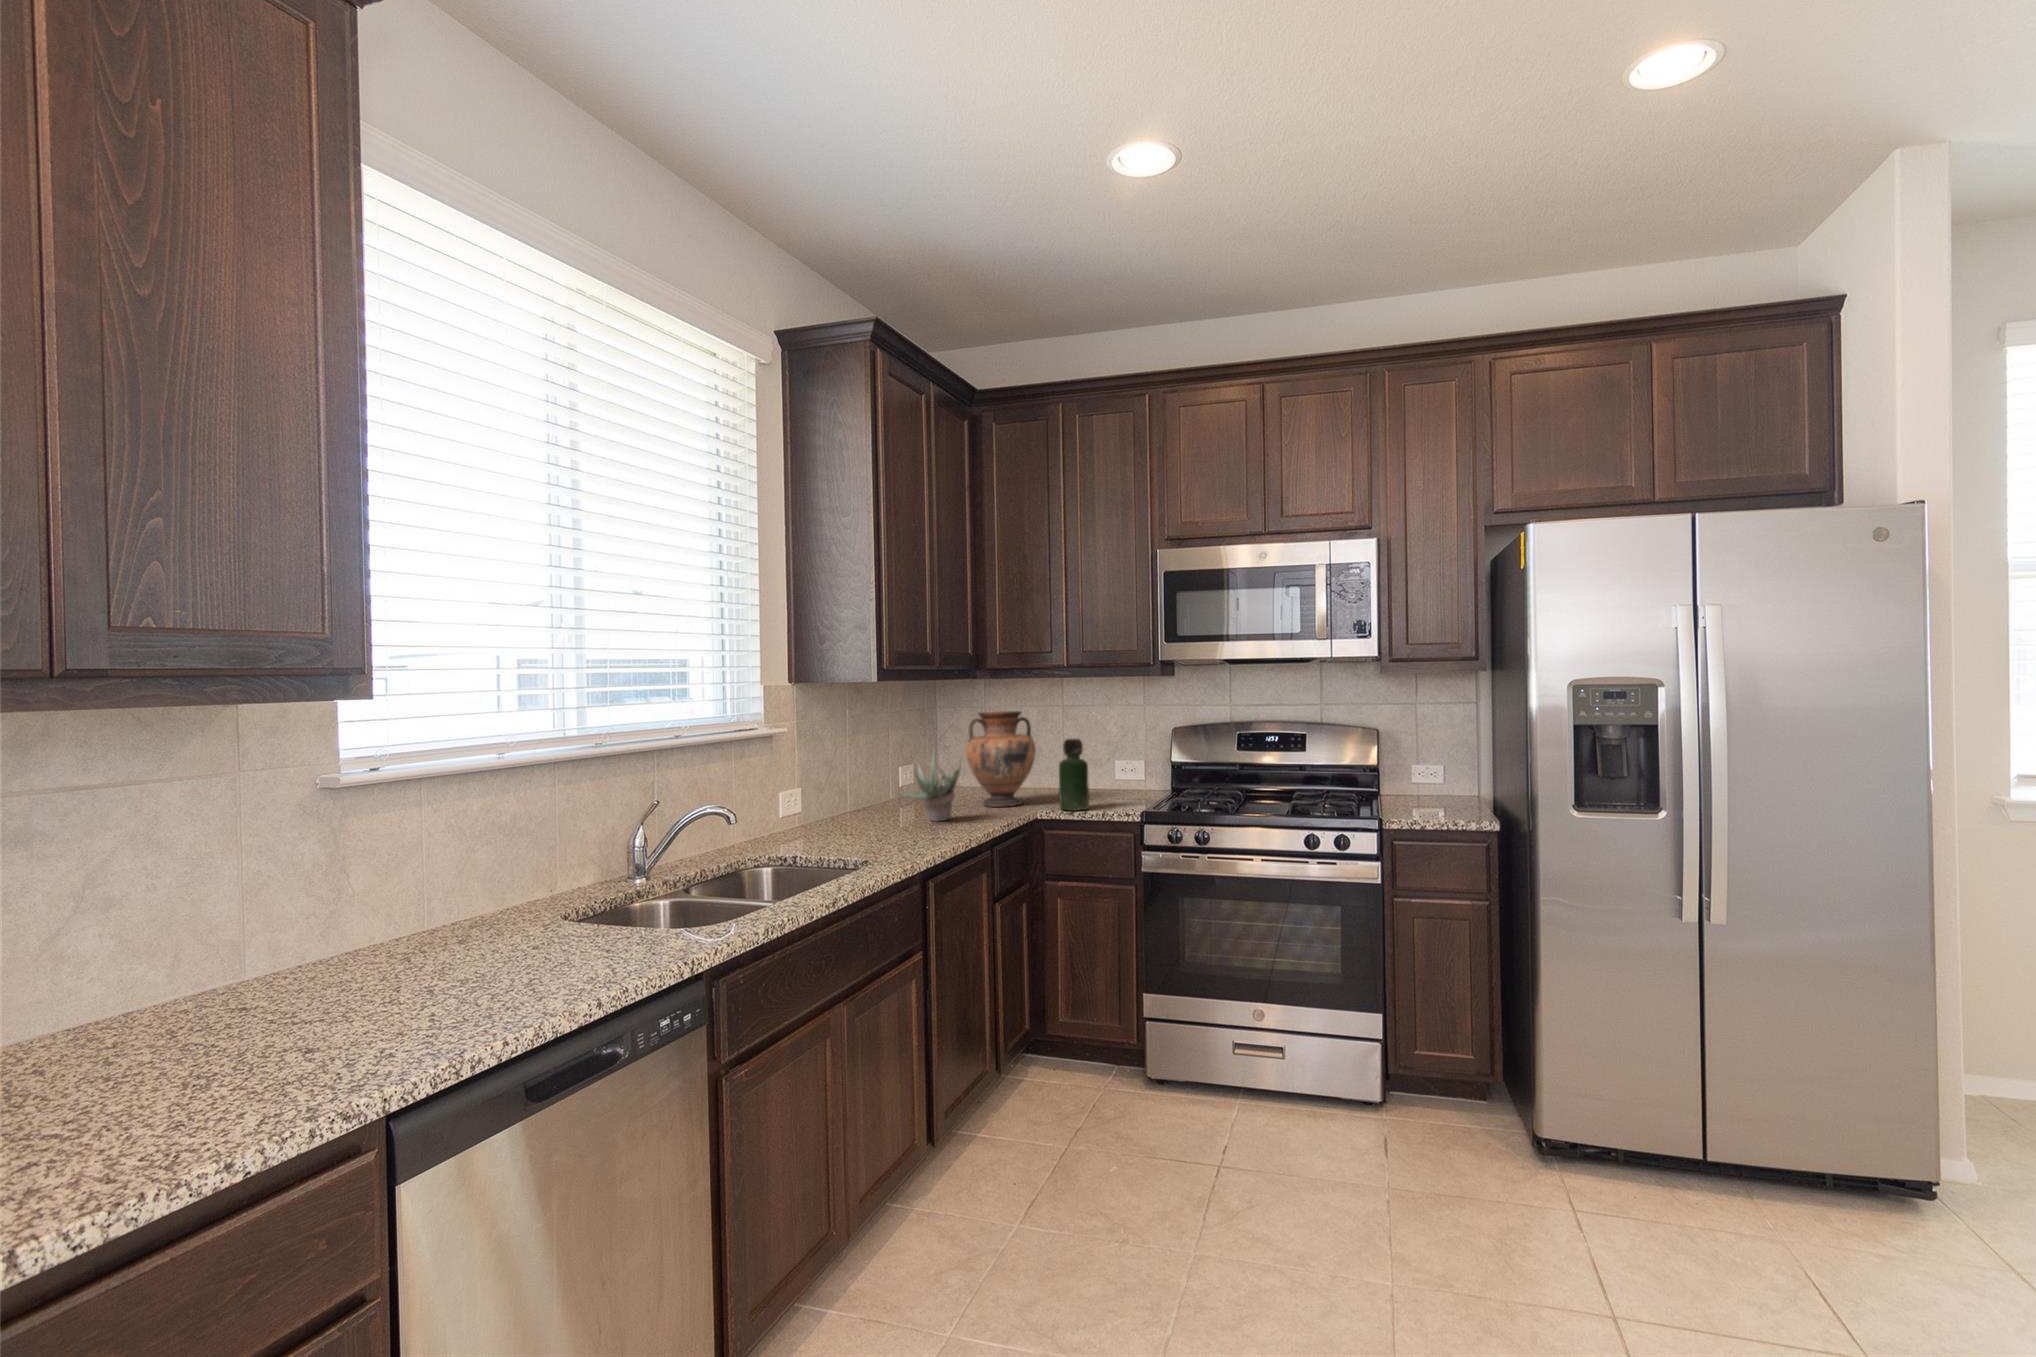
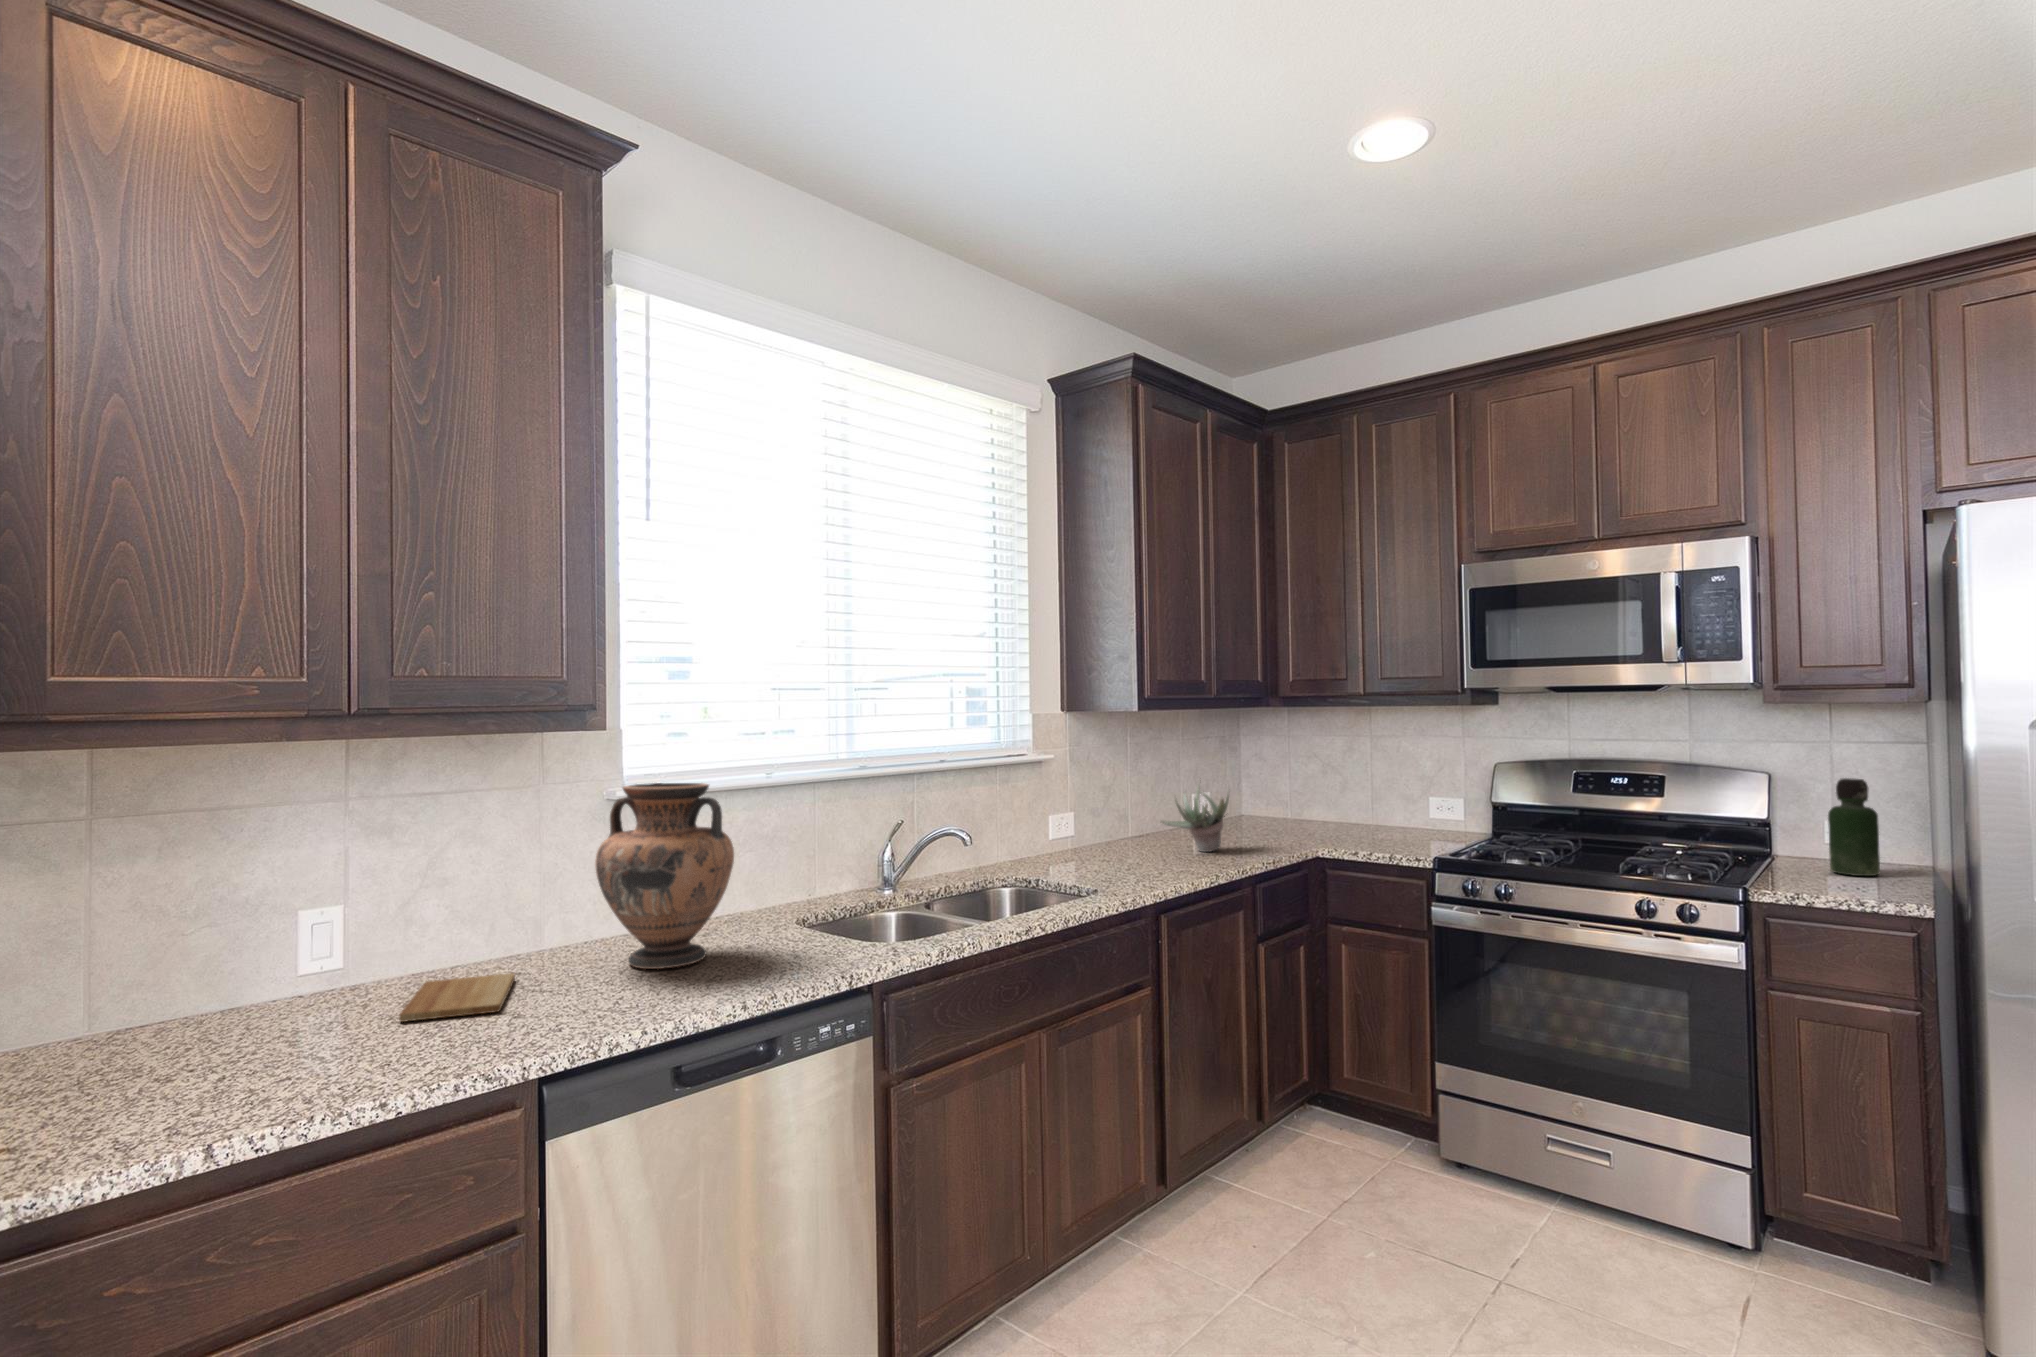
vase: present [966,711,1036,807] -> present [595,783,734,969]
bottle: present [1059,739,1089,811] -> present [1828,778,1880,876]
cutting board: none [135,1004,288,1076] -> present [399,973,515,1022]

